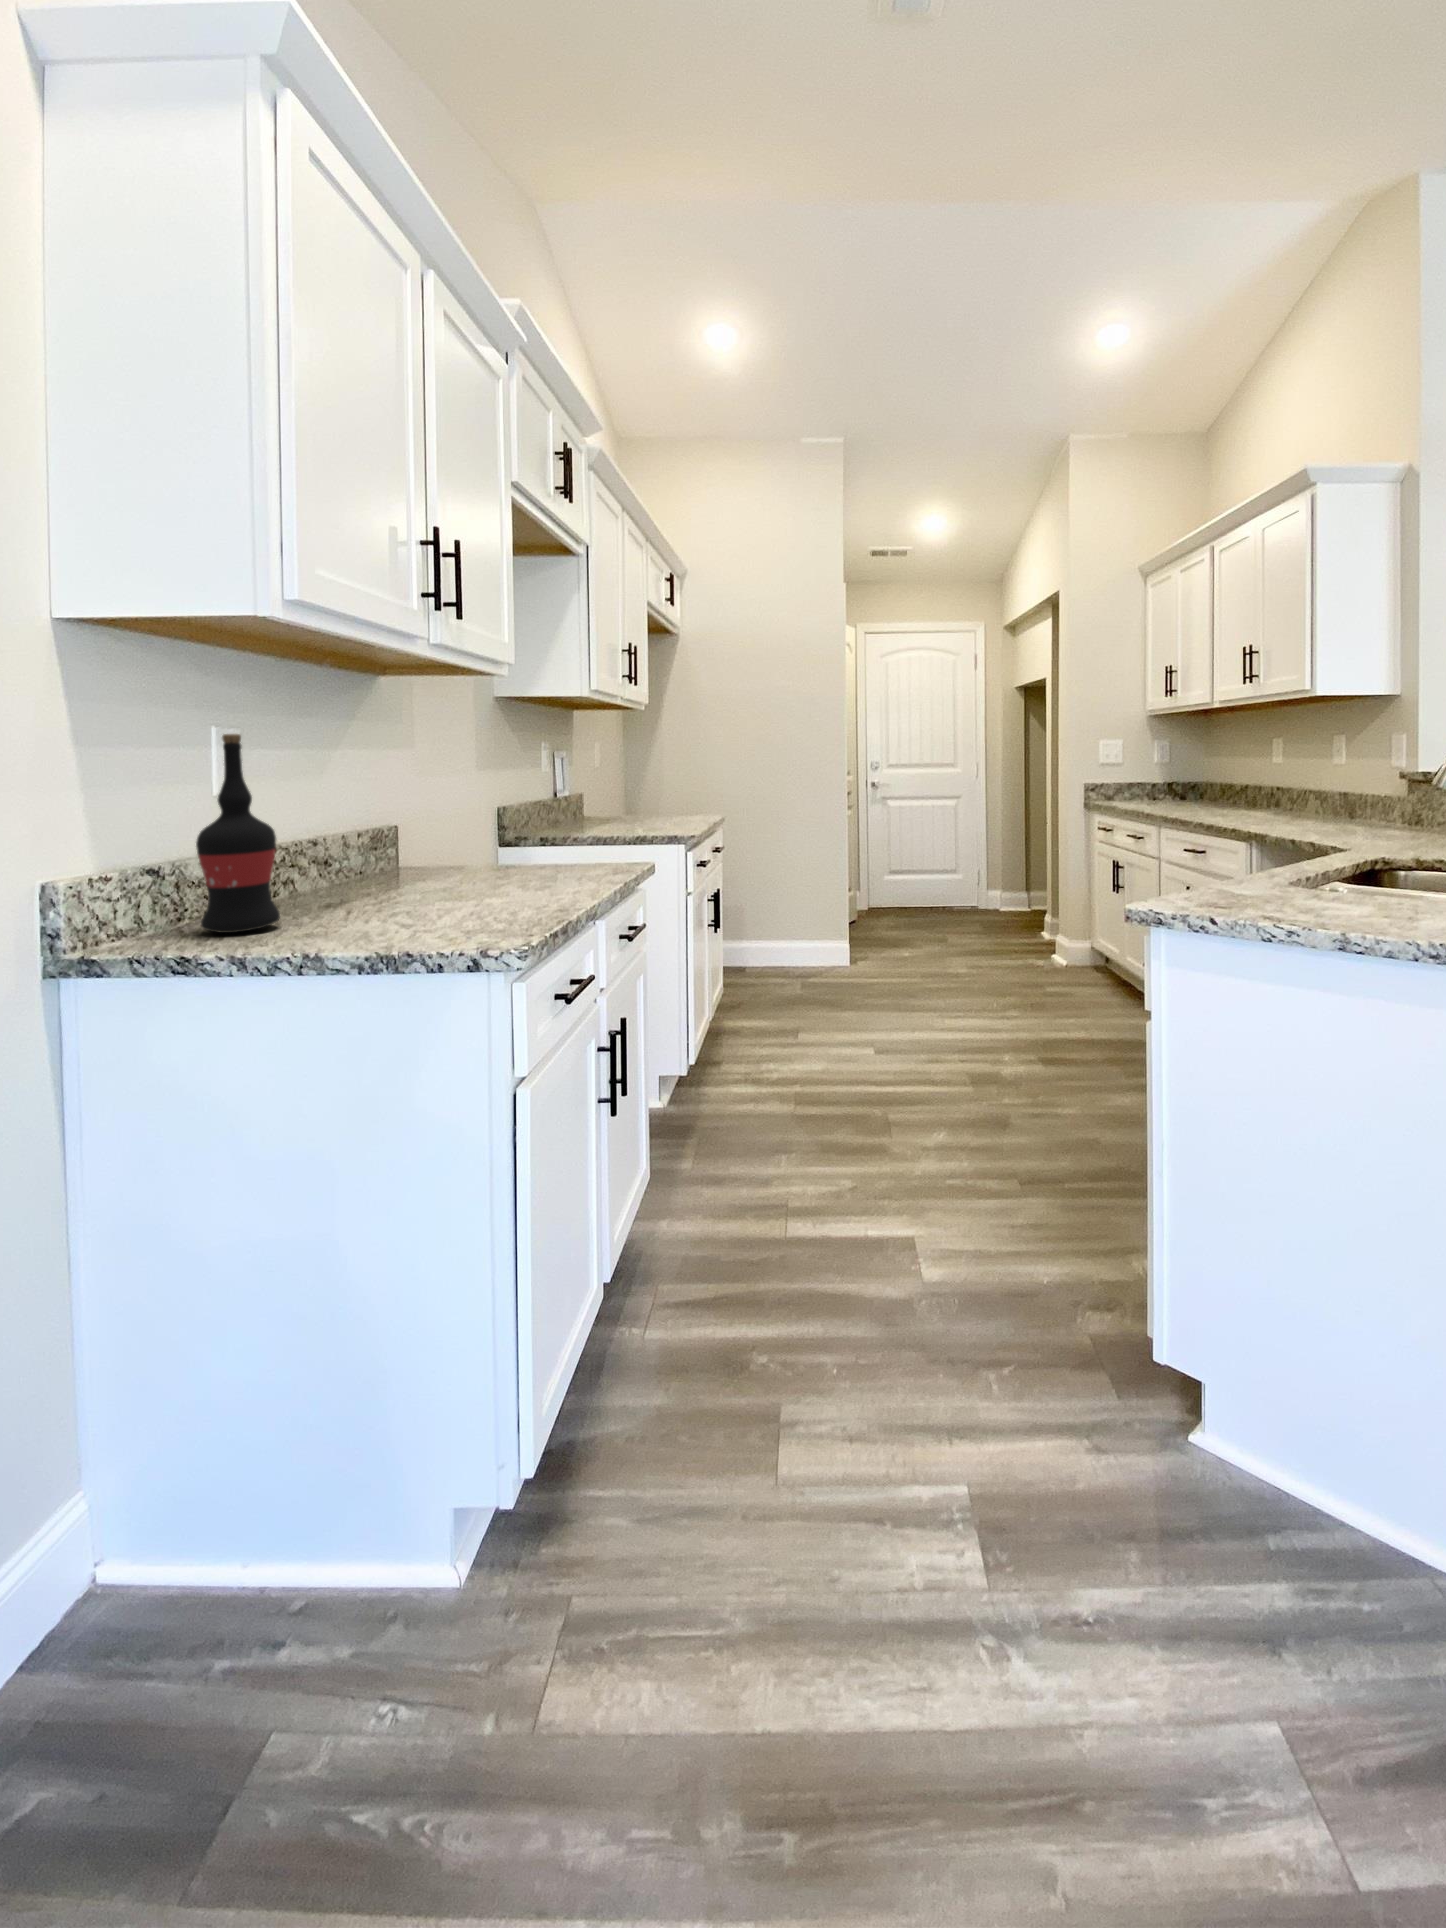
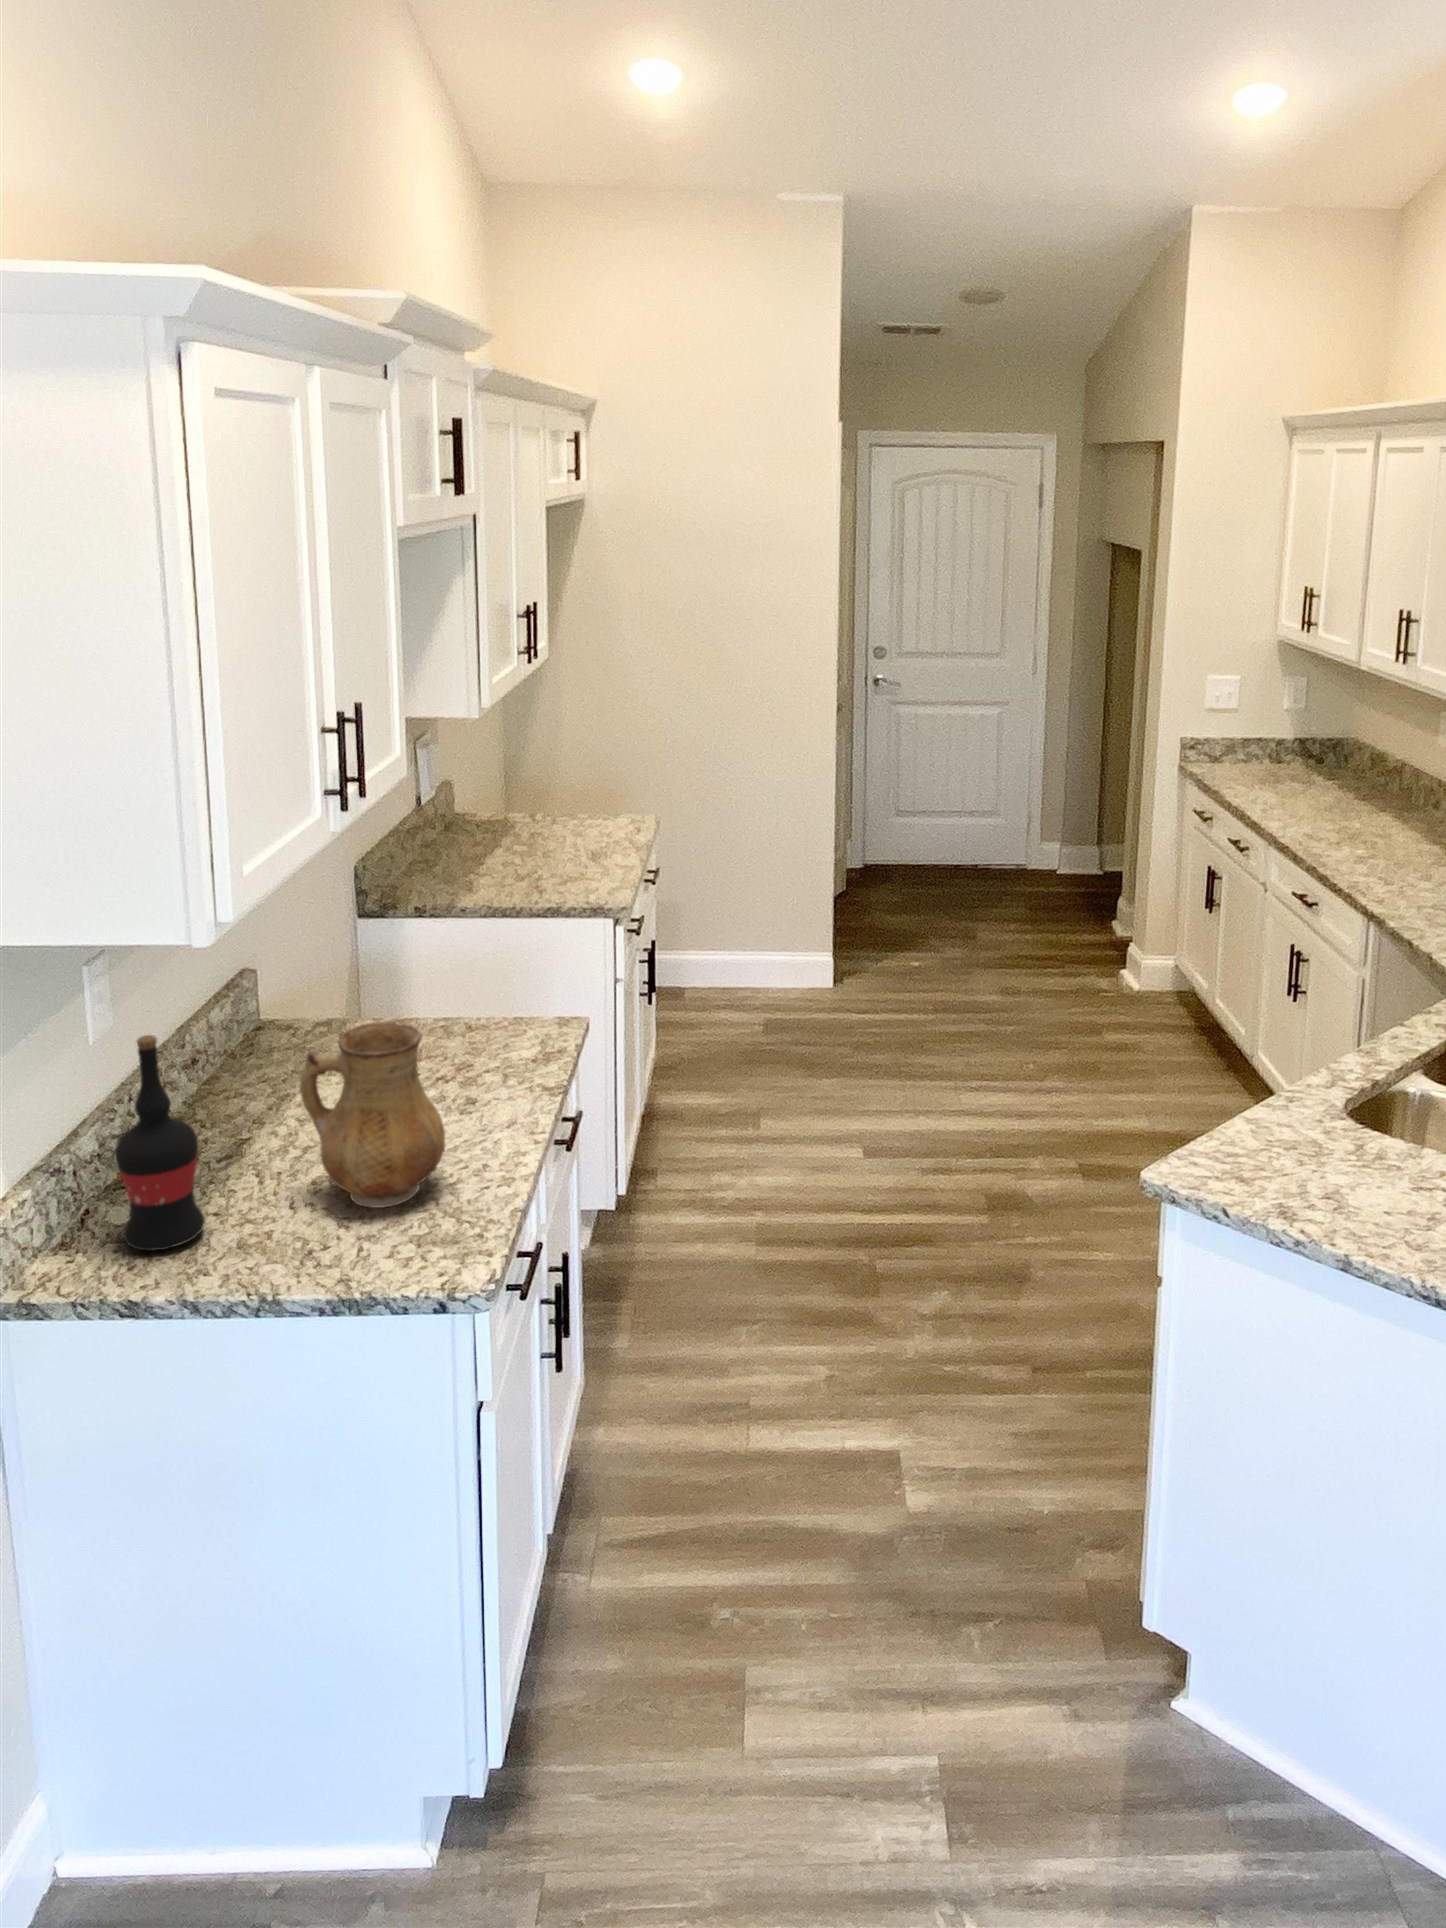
ceramic pitcher: none [379,764,507,919] -> present [300,1021,445,1208]

